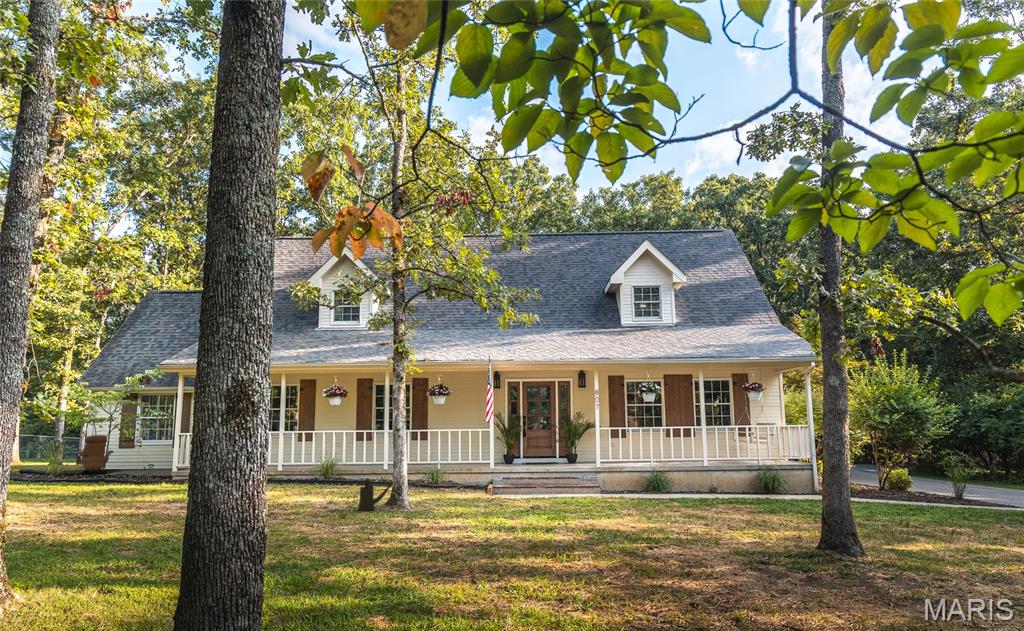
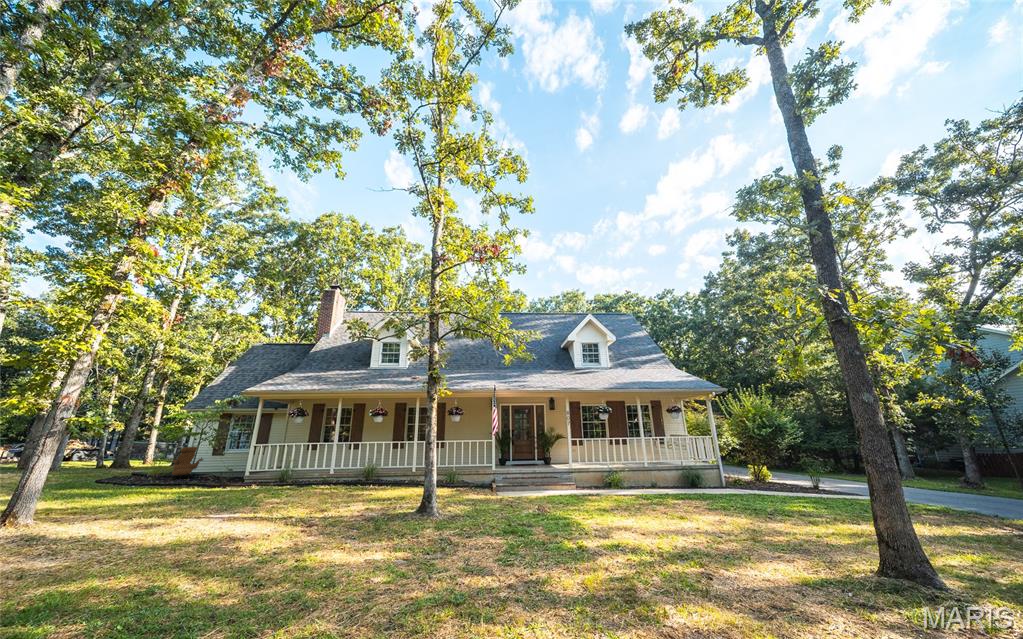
watering can: present [358,478,392,511] -> none [386,487,422,520]

